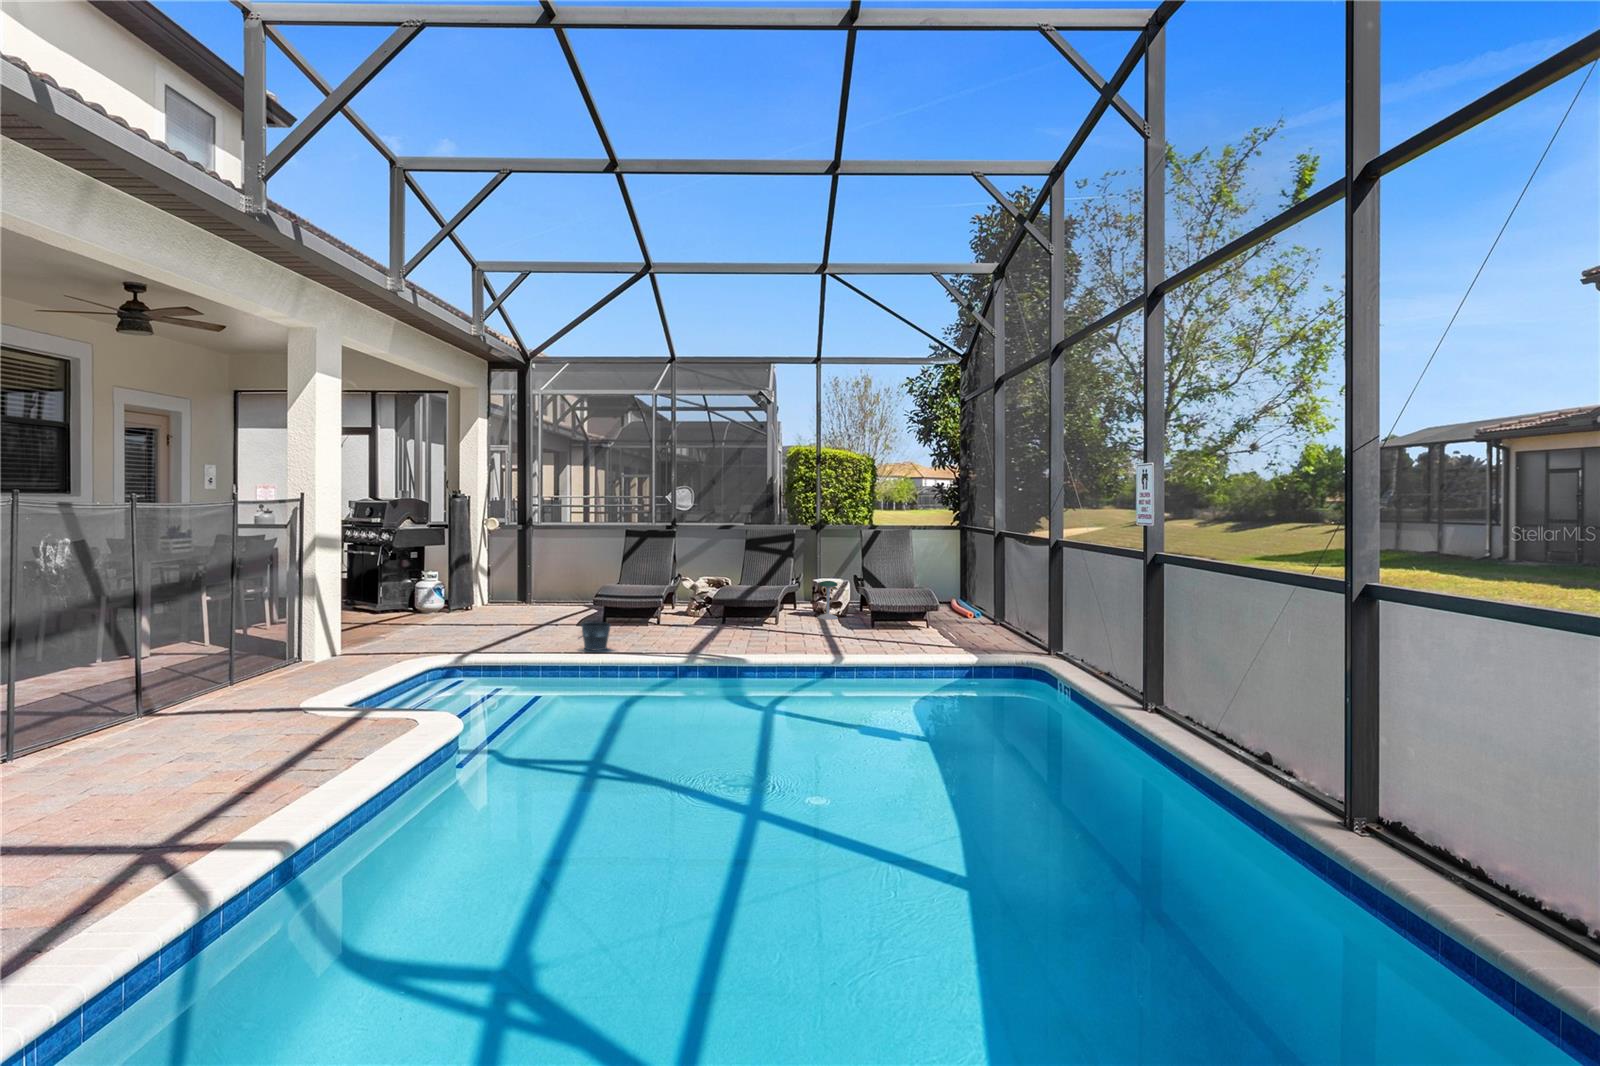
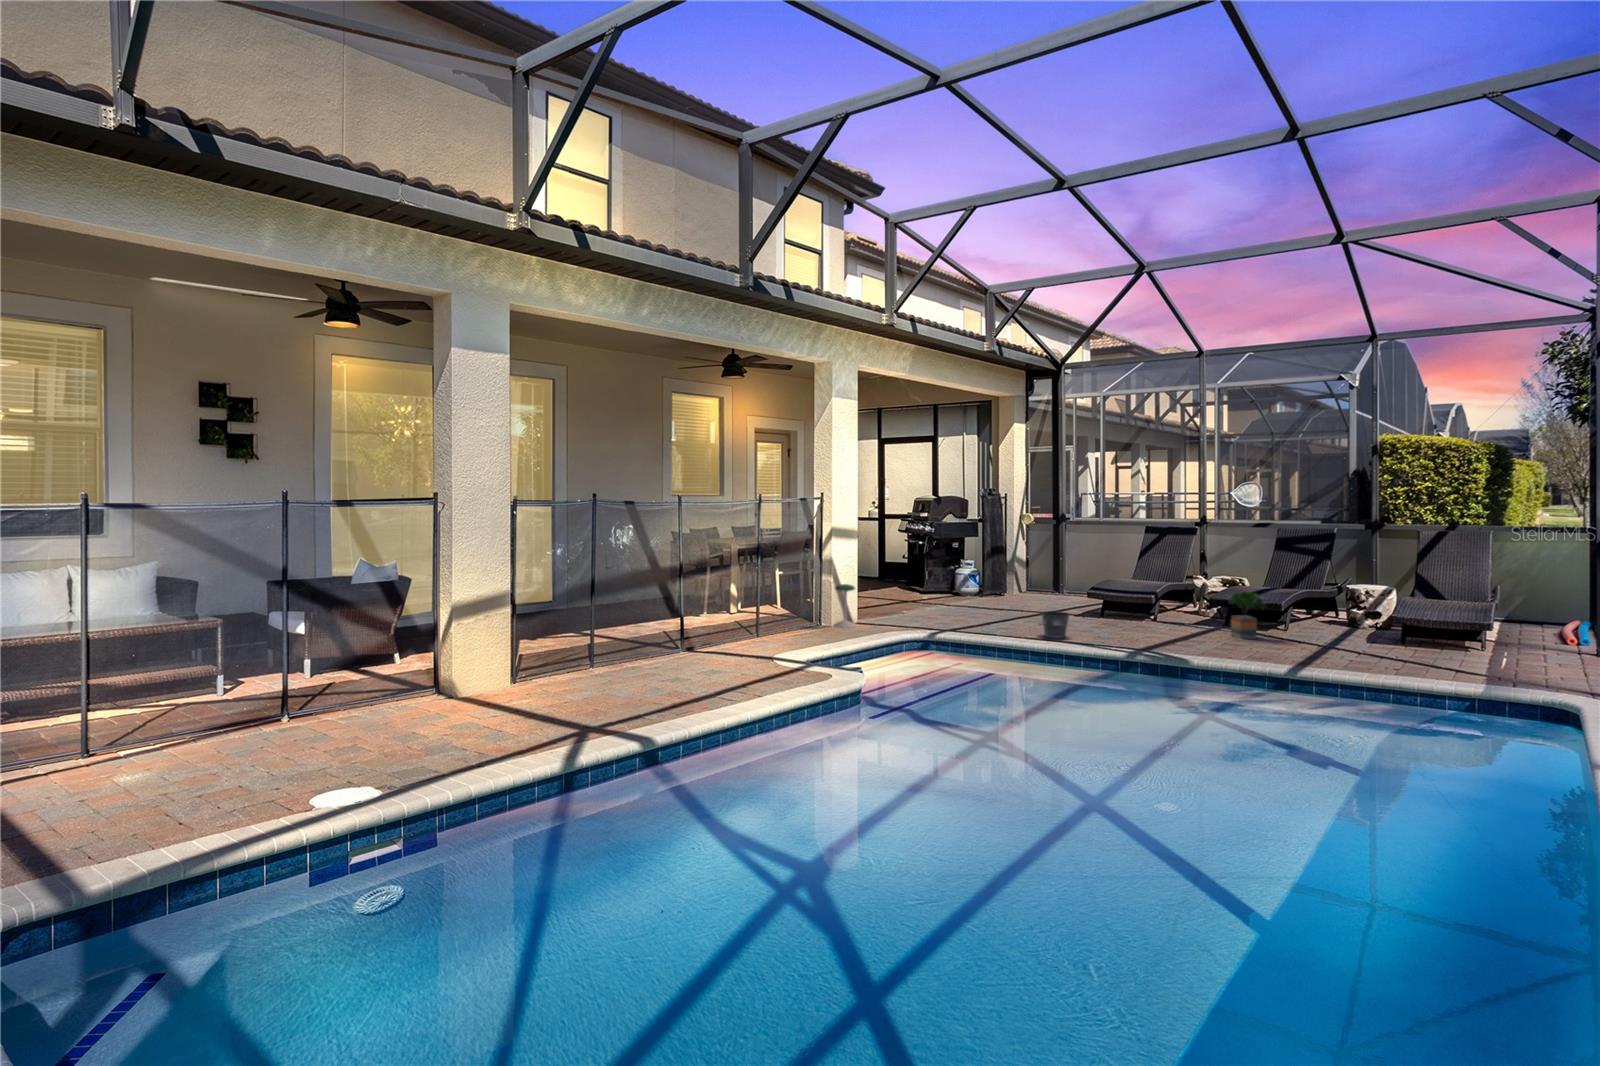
stool: present [817,581,838,620] -> present [834,584,856,628]
potted tree: none [744,590,778,635] -> present [1229,592,1266,639]

